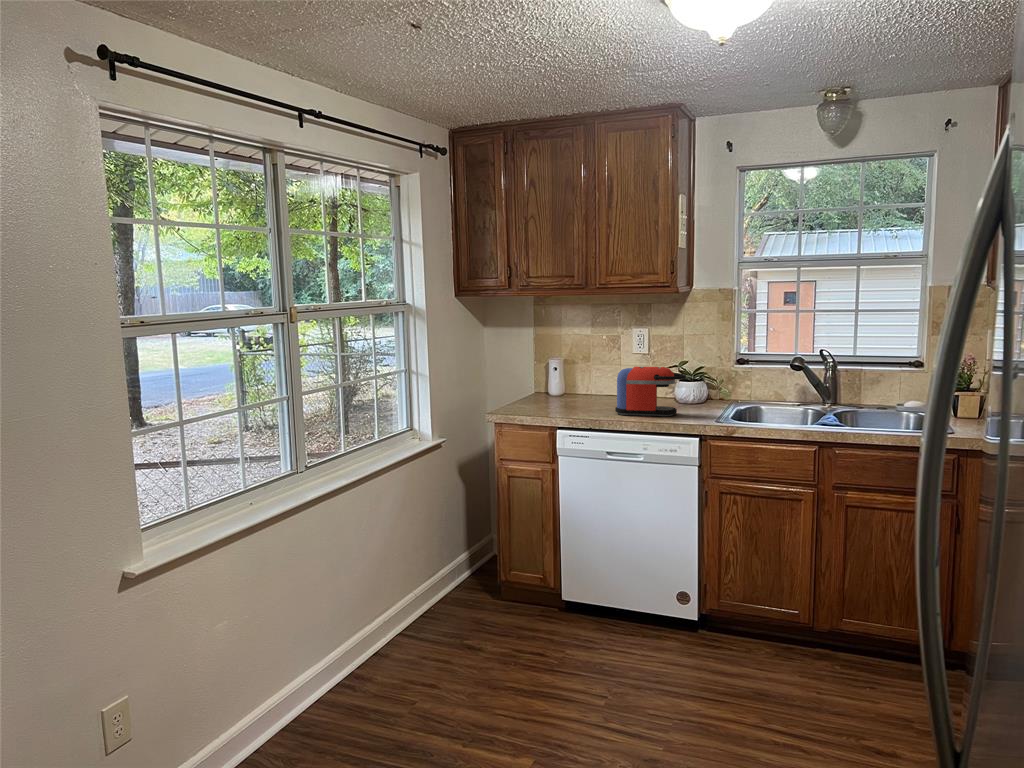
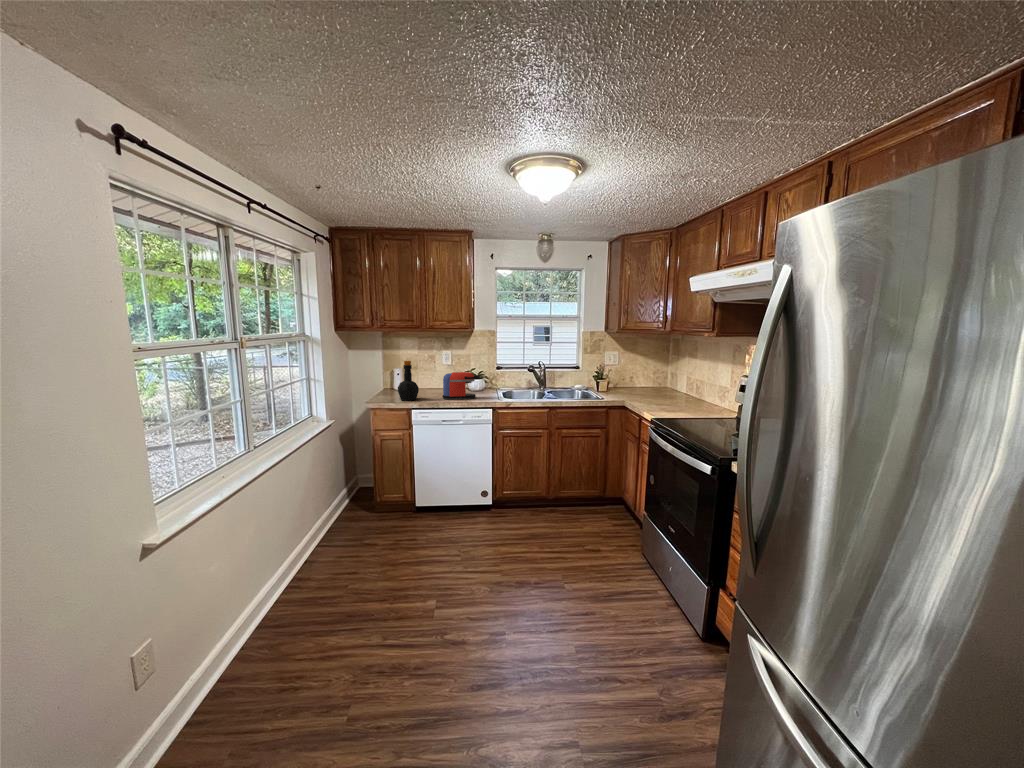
bottle: none [541,344,575,413] -> present [398,361,419,401]

